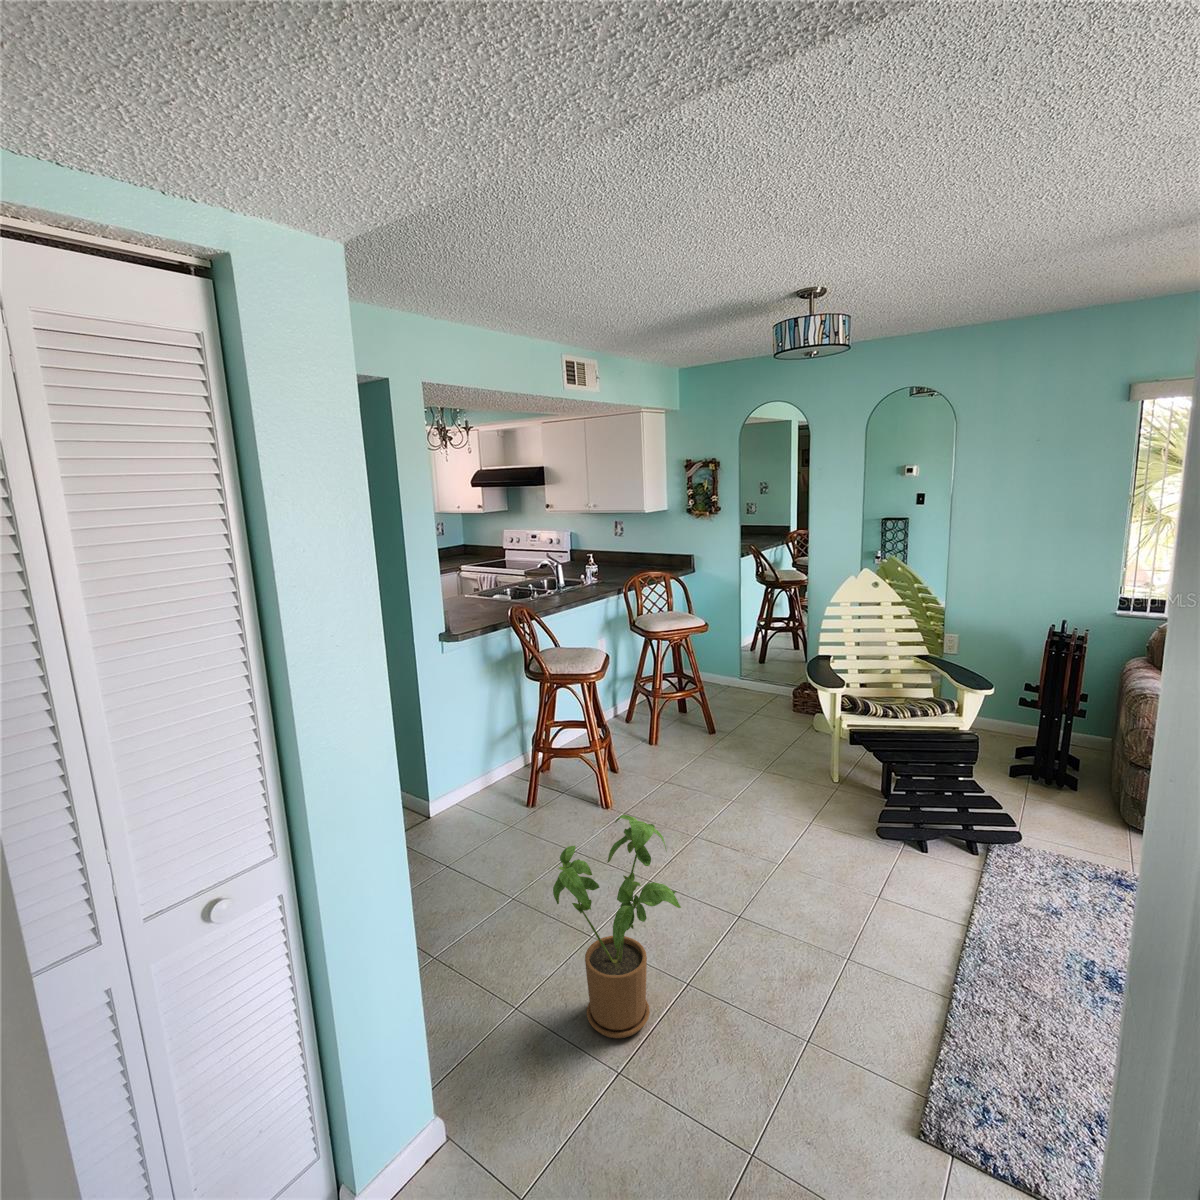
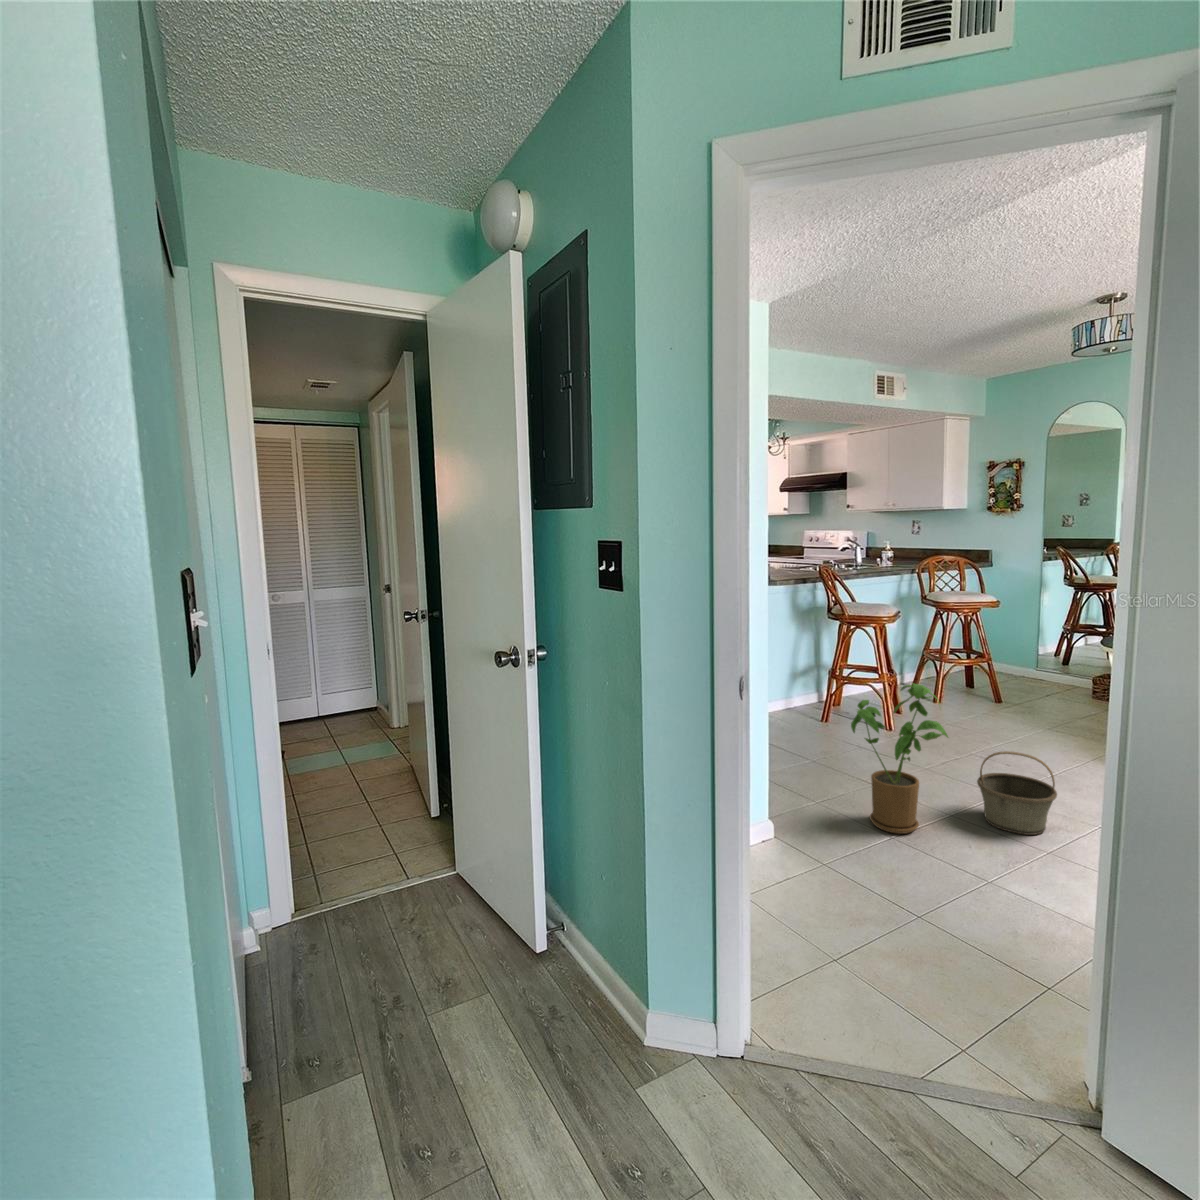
basket: none [712,876,801,986] -> present [977,751,1057,835]

